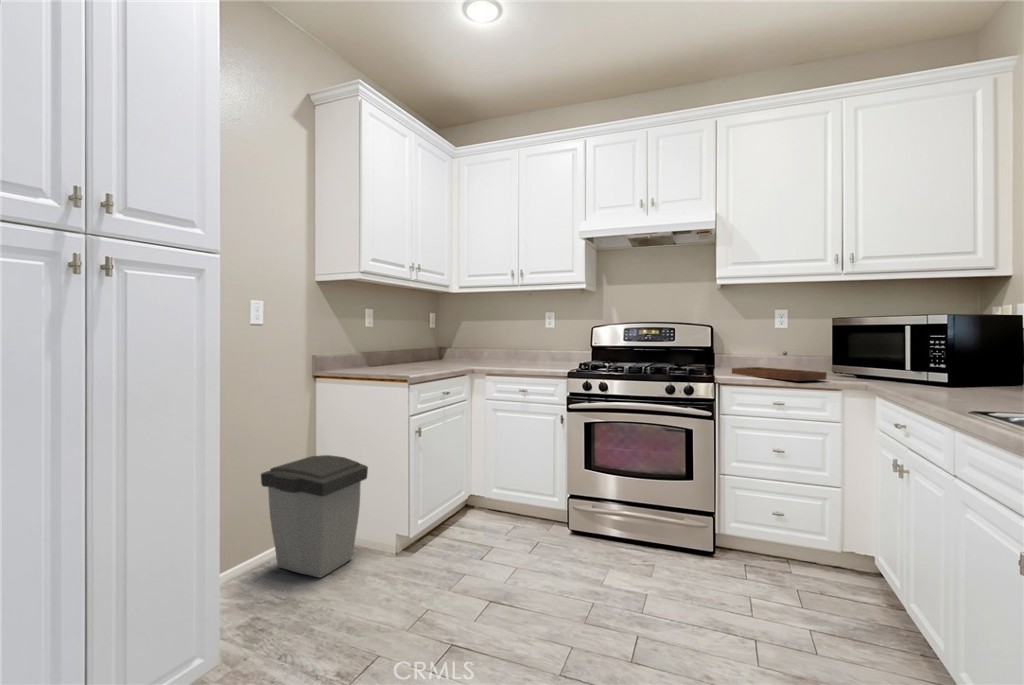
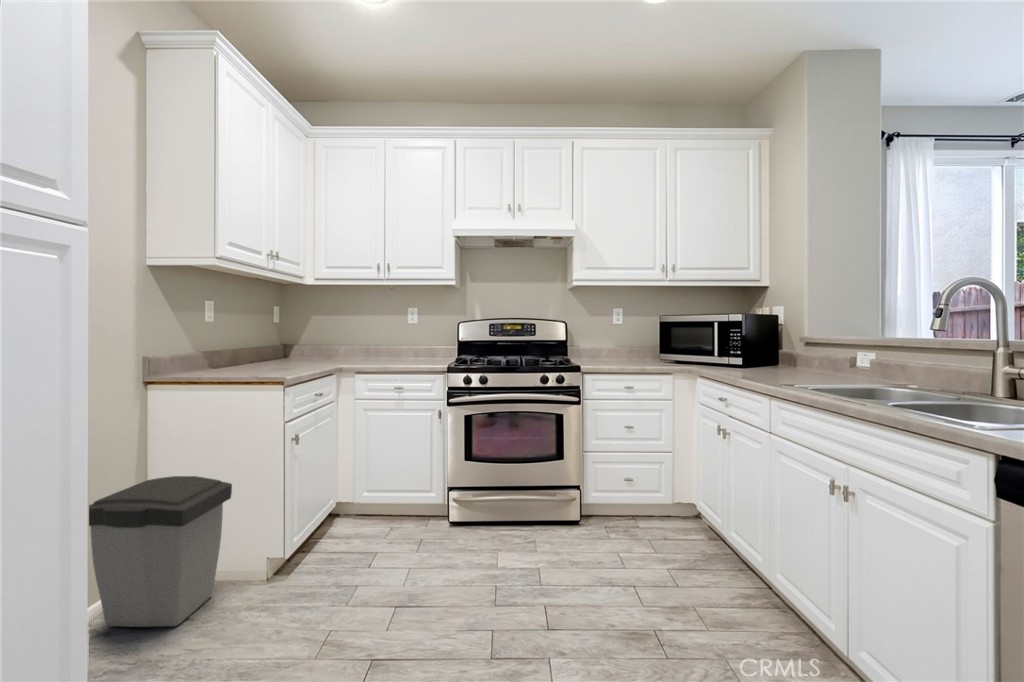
tray: present [732,351,827,381] -> none [586,344,659,368]

